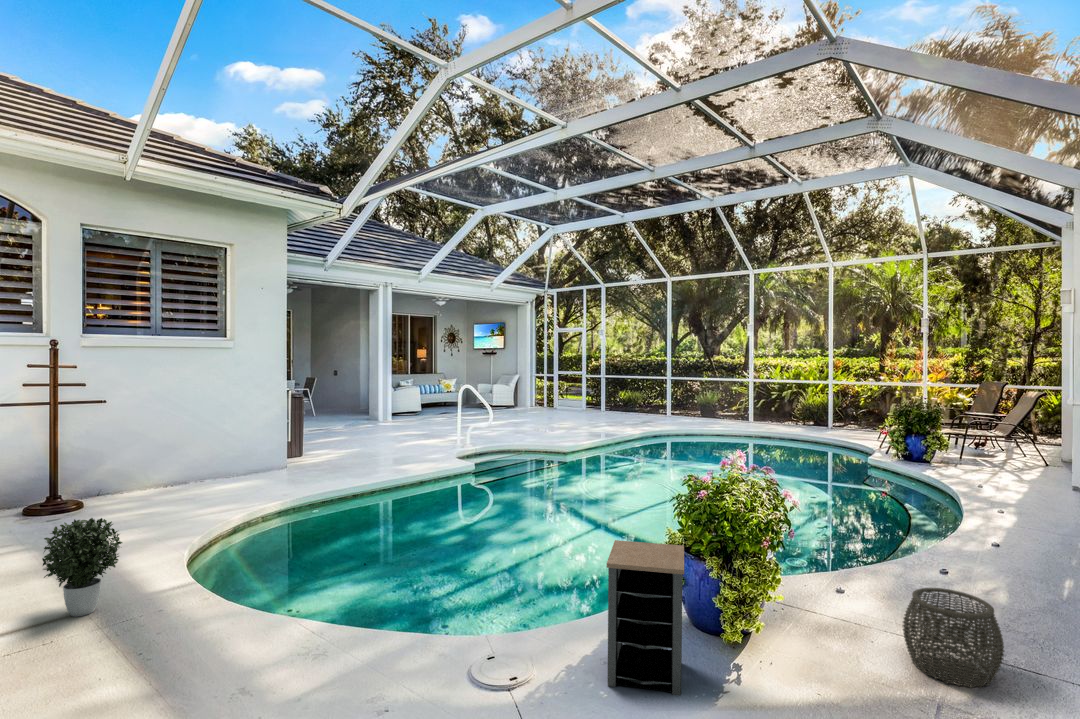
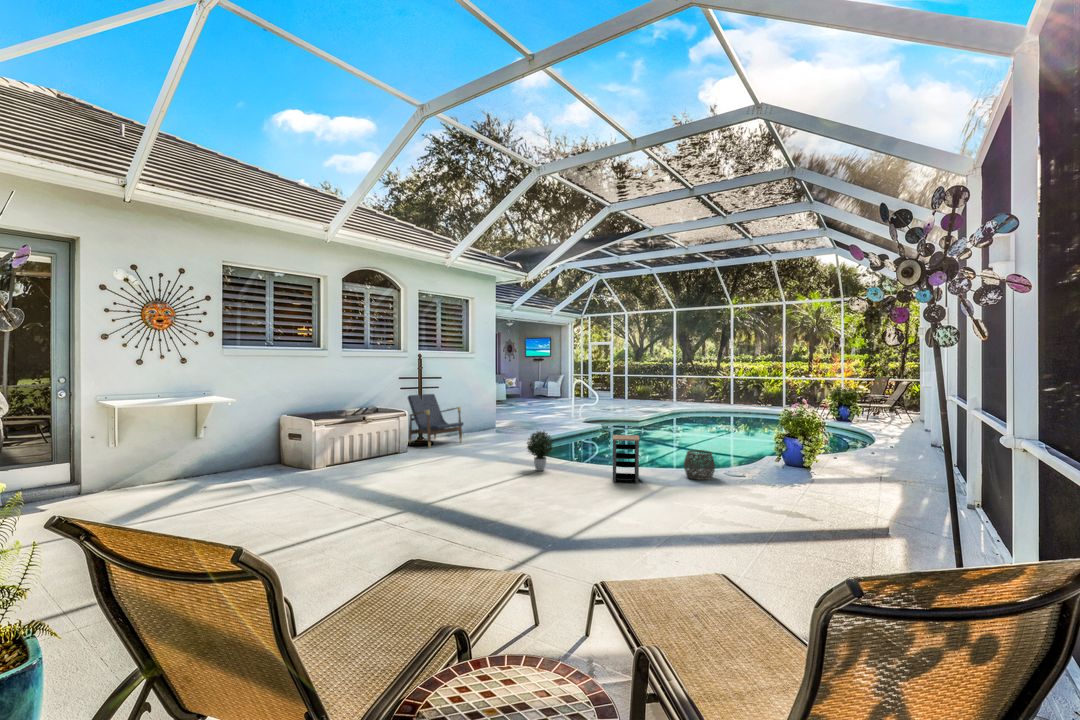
lounge chair: none [40,413,146,521] -> present [408,394,463,448]
side table: present [607,540,684,696] -> present [613,435,640,483]
woven basket: present [903,588,1004,688] -> present [684,450,715,480]

